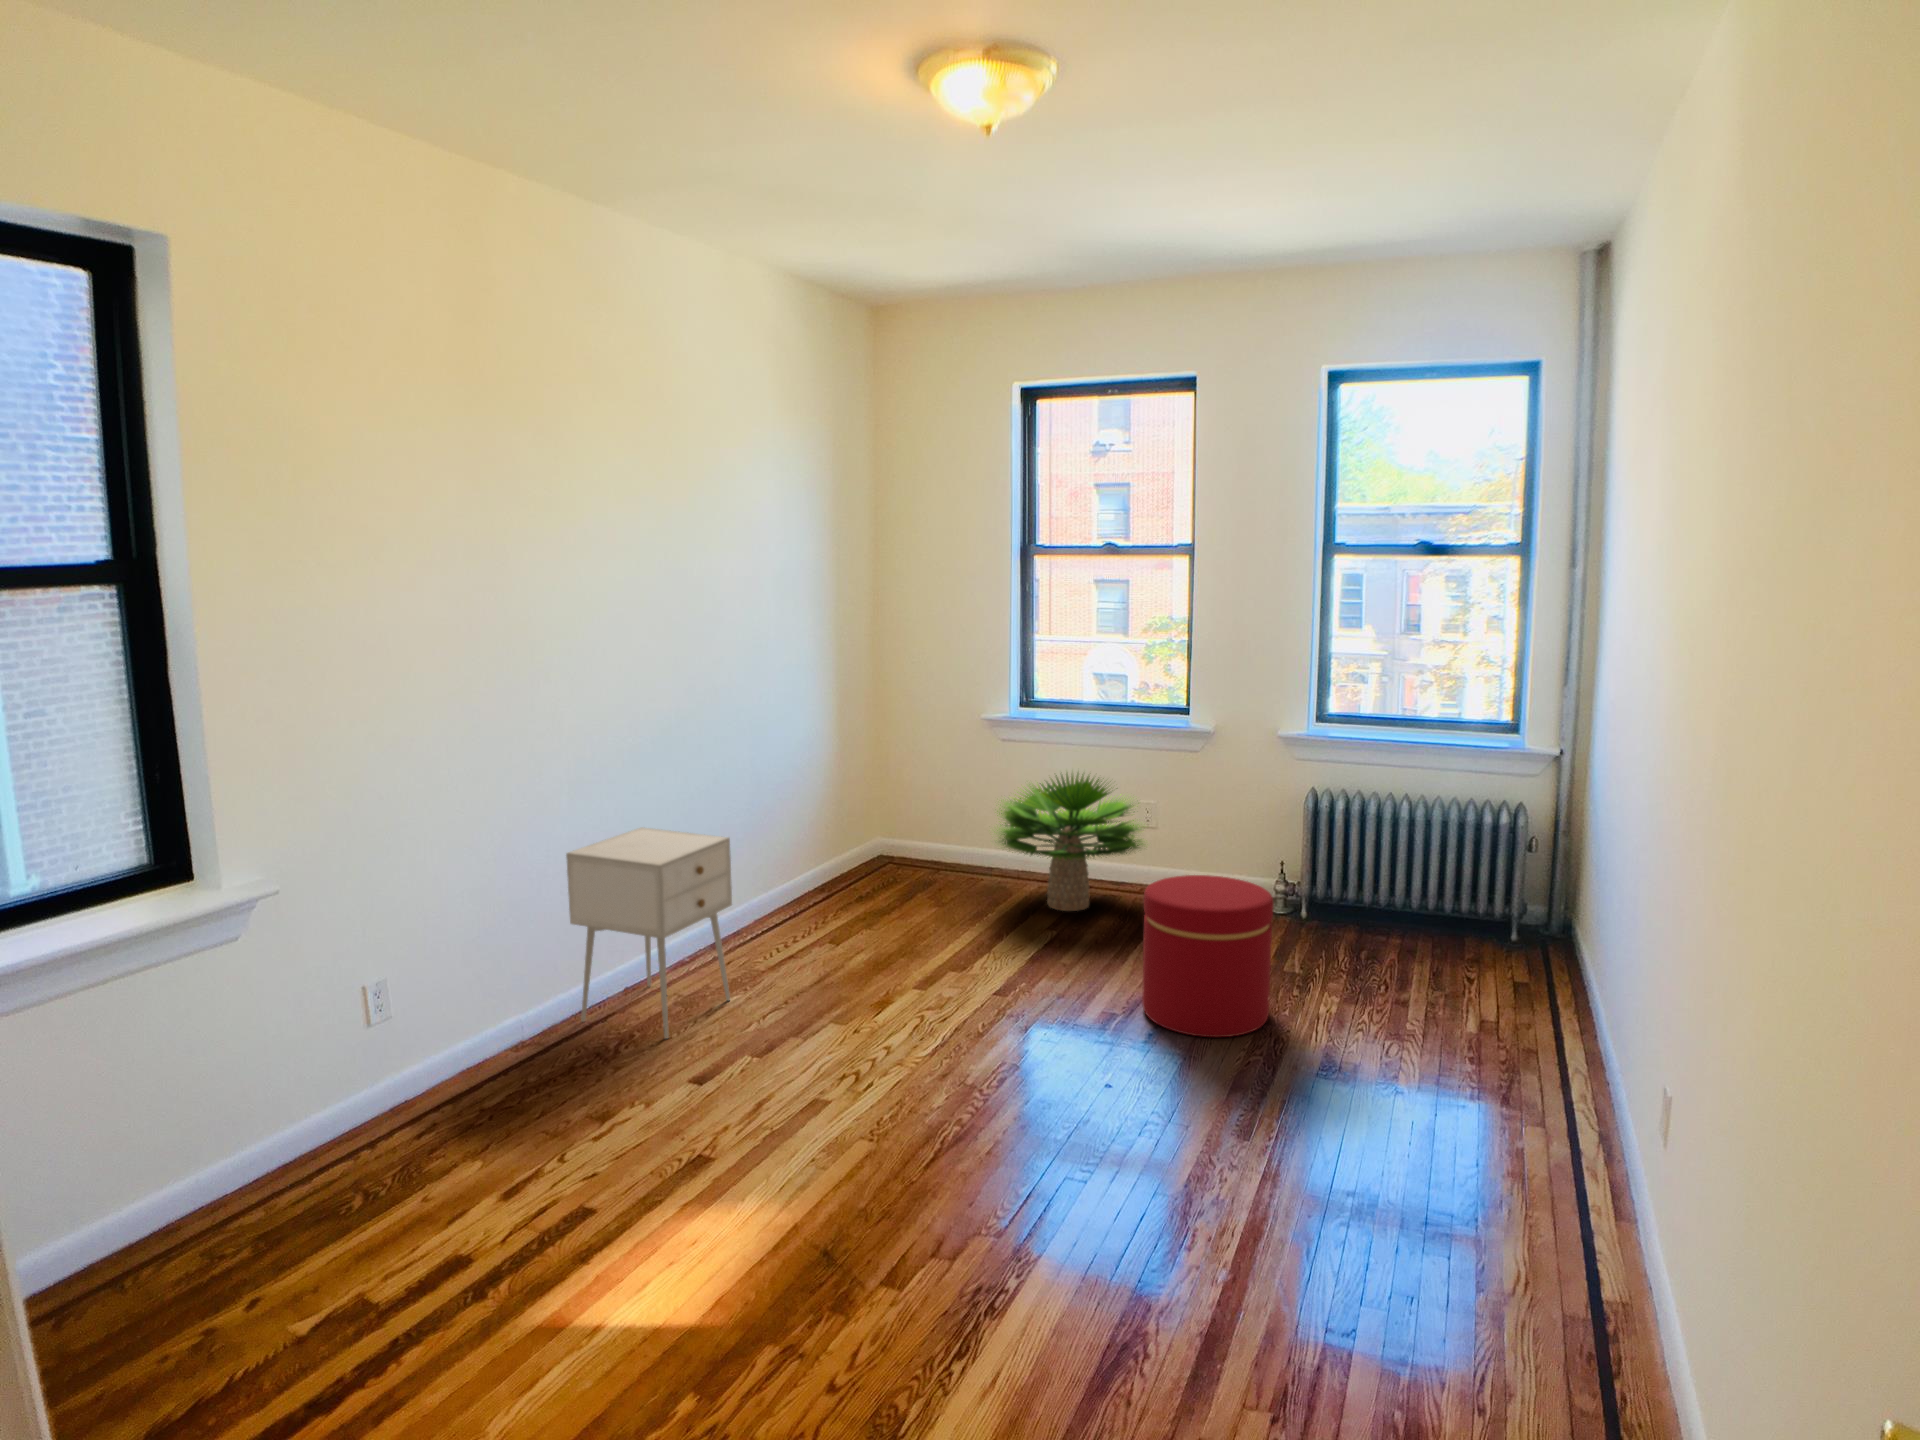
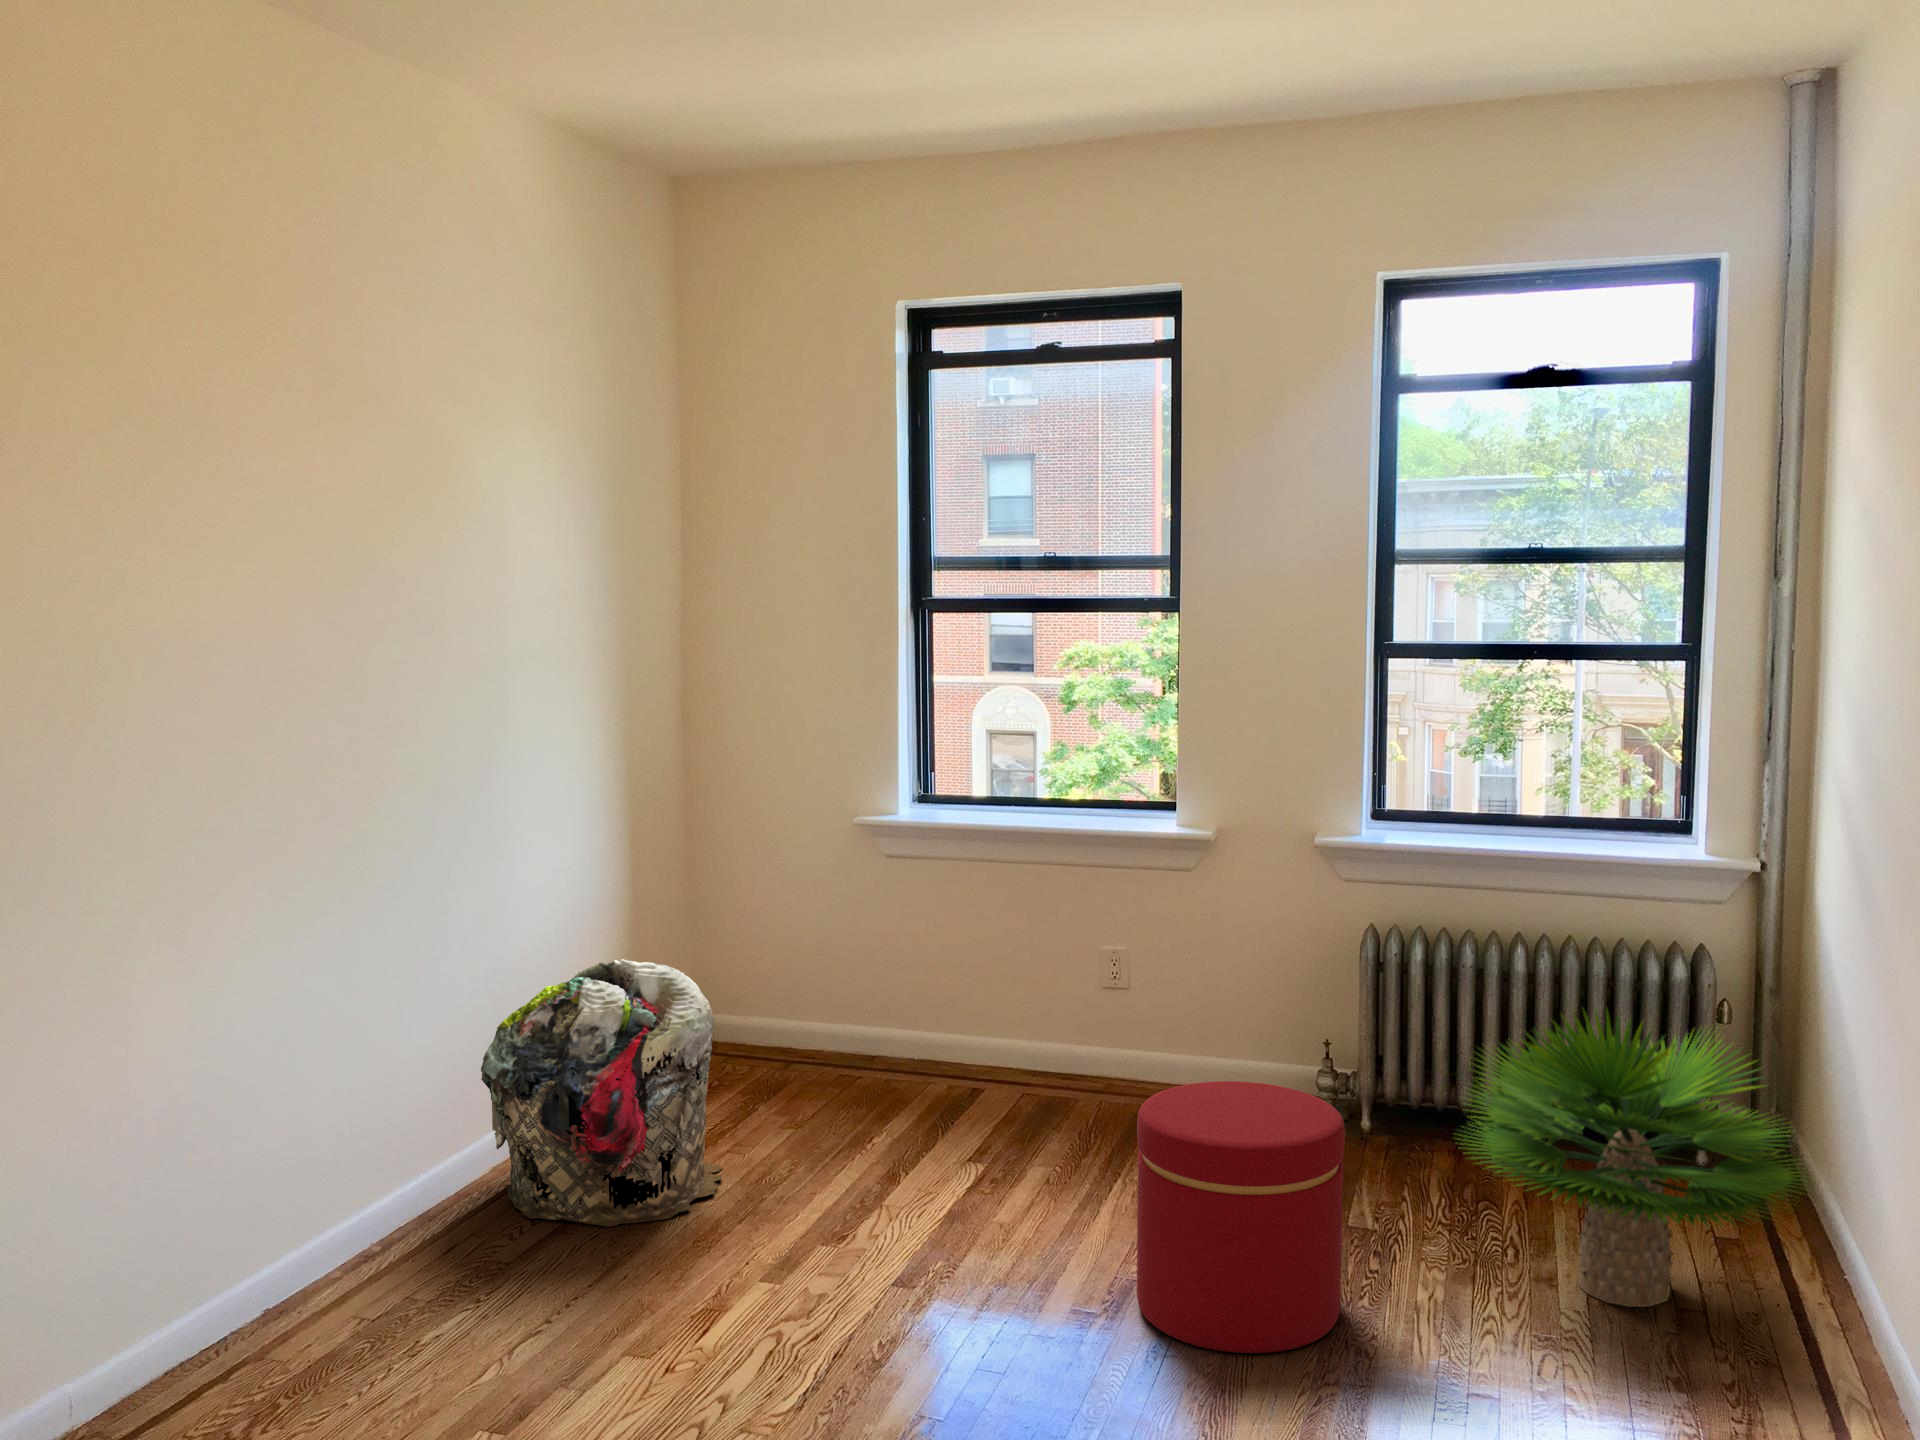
potted plant: present [997,774,1144,911] -> present [1465,1008,1809,1307]
laundry basket: none [749,797,895,956] -> present [481,959,722,1227]
nightstand: present [566,827,732,1039] -> none [163,1028,454,1399]

